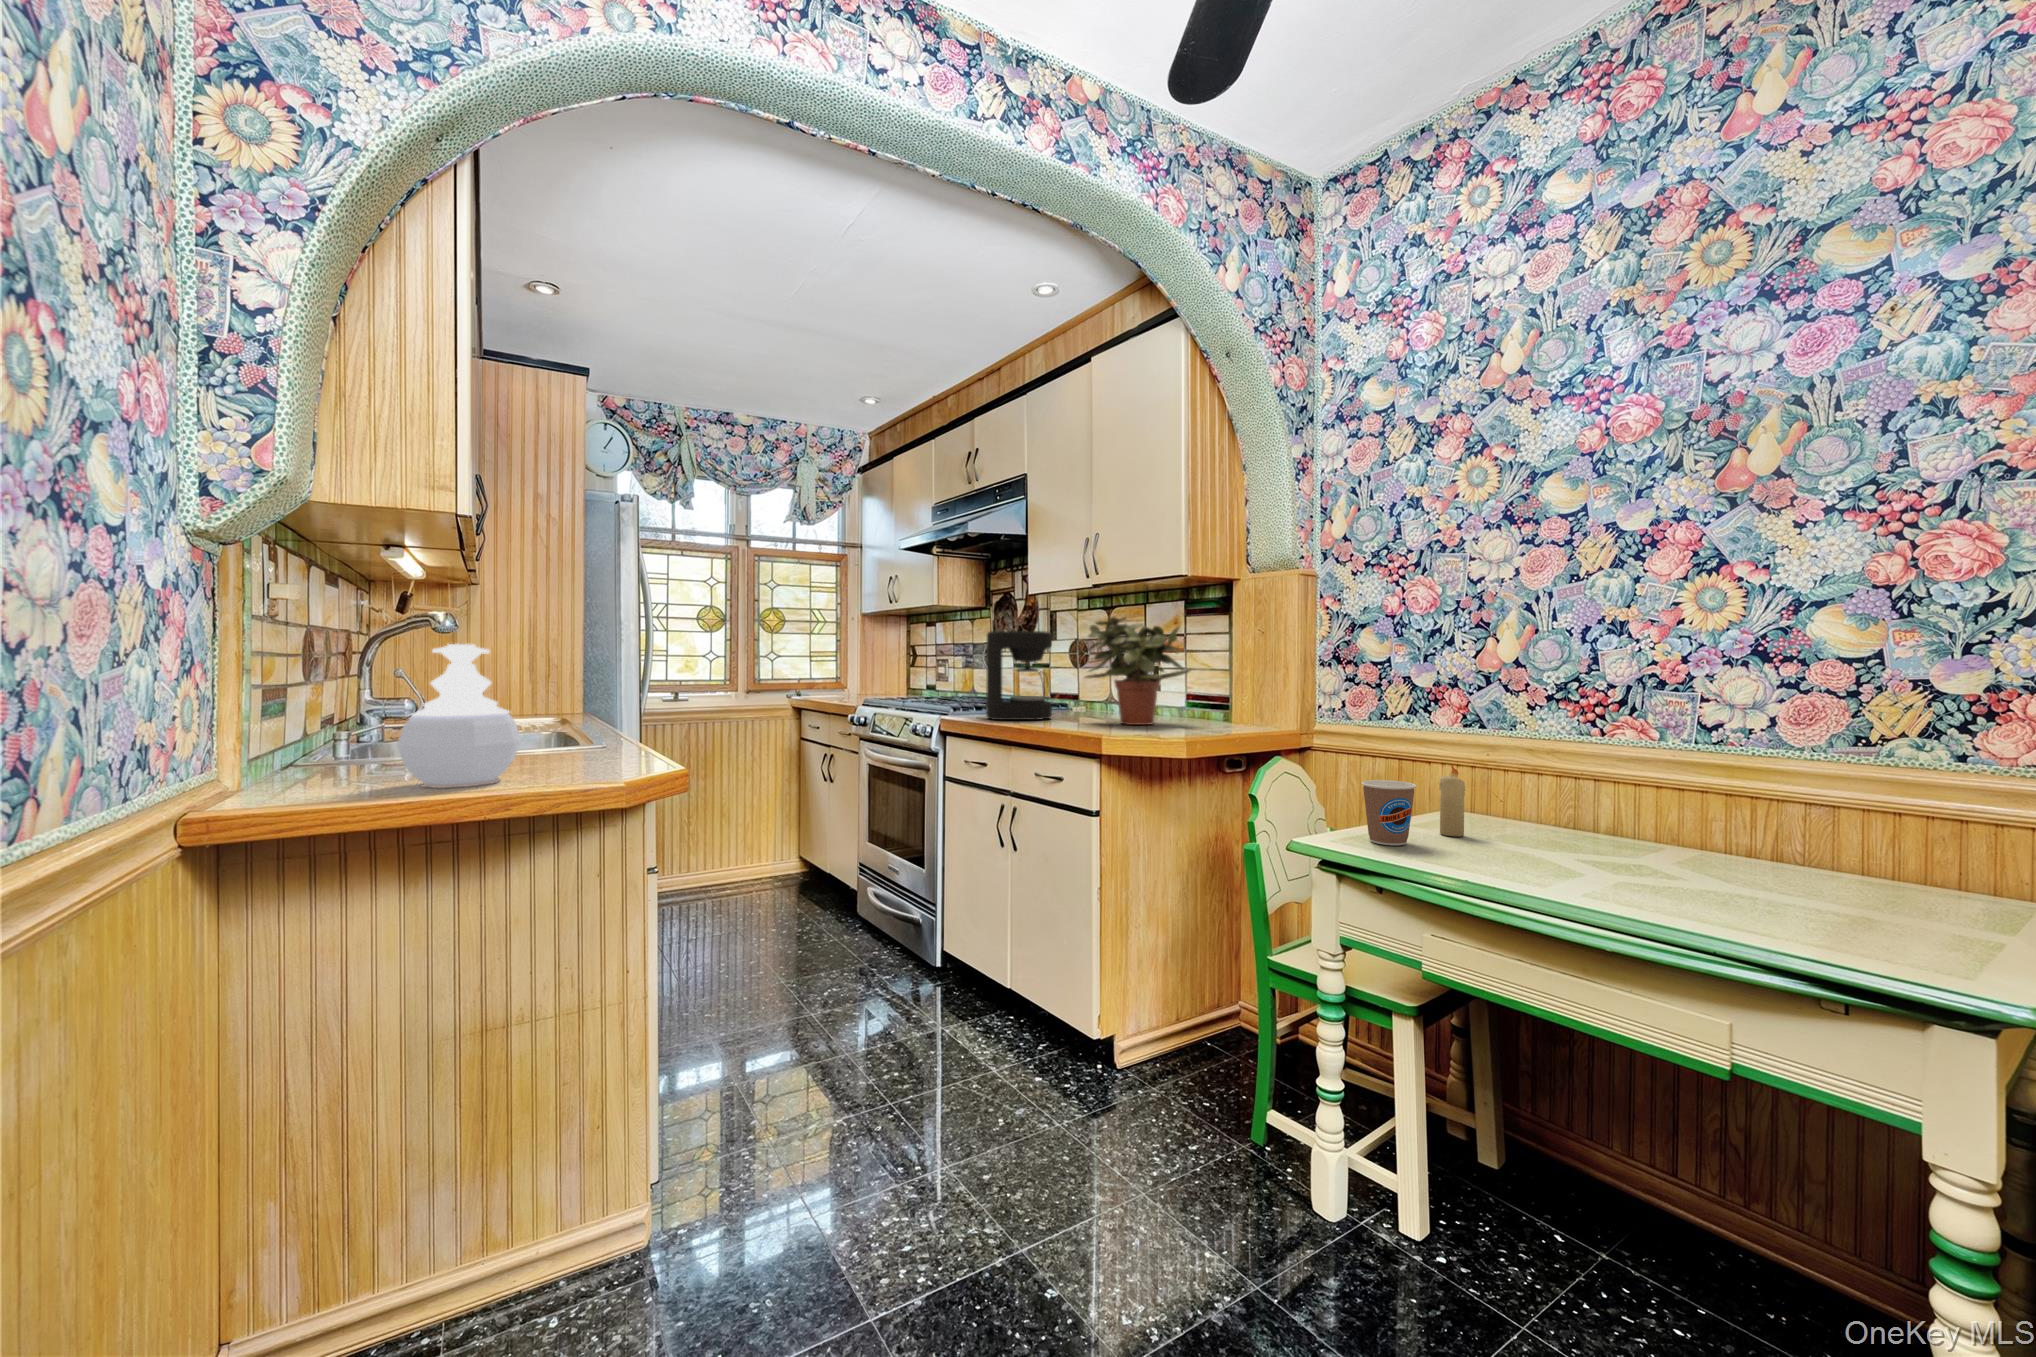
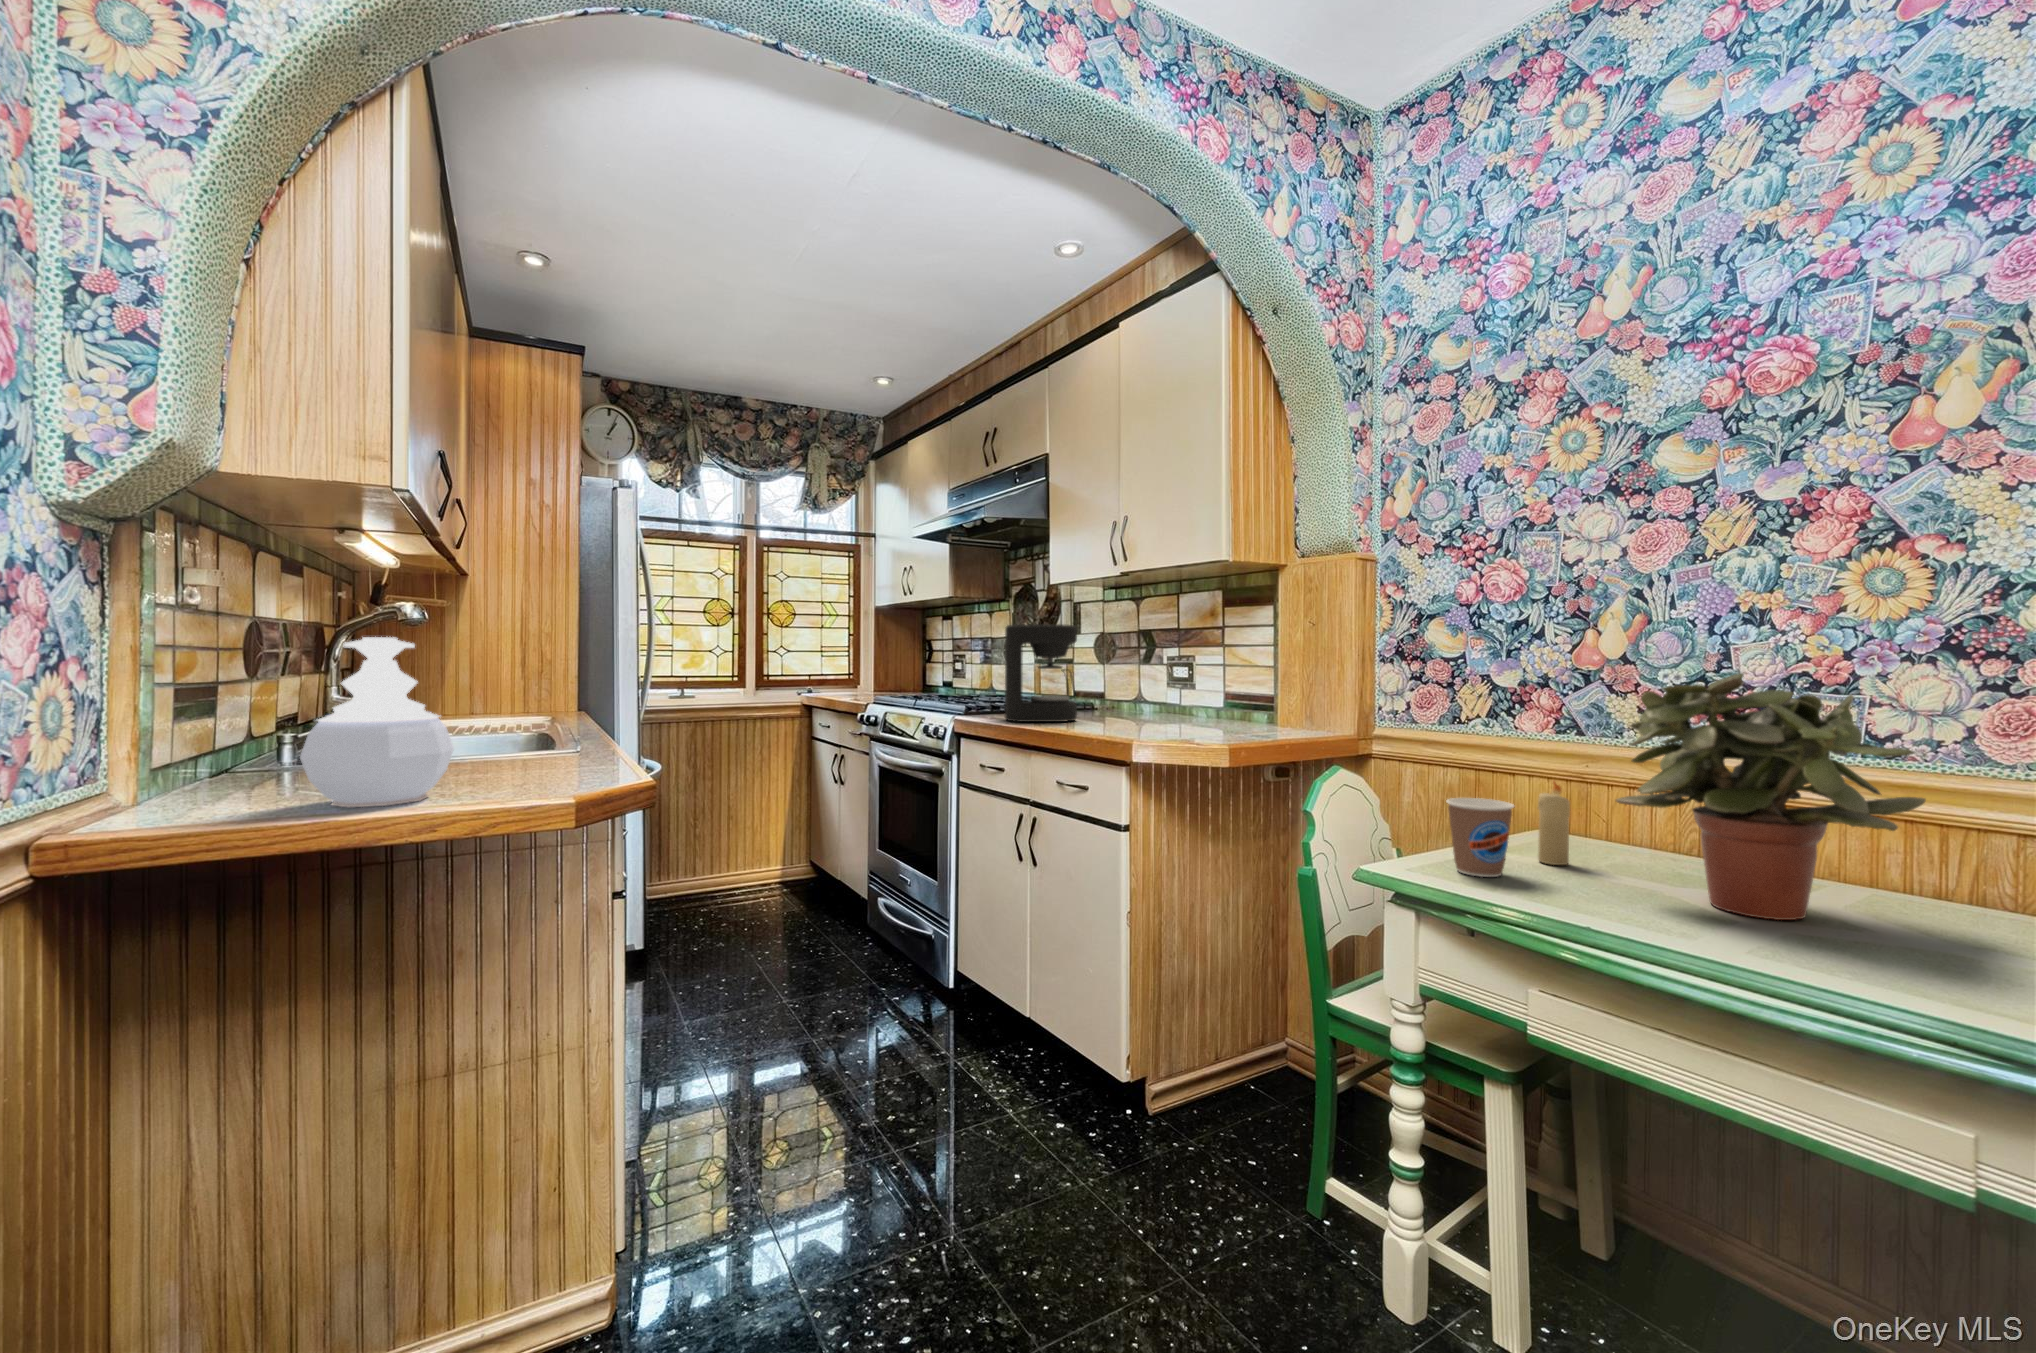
potted plant: present [1085,617,1191,725] -> present [1616,674,1926,920]

